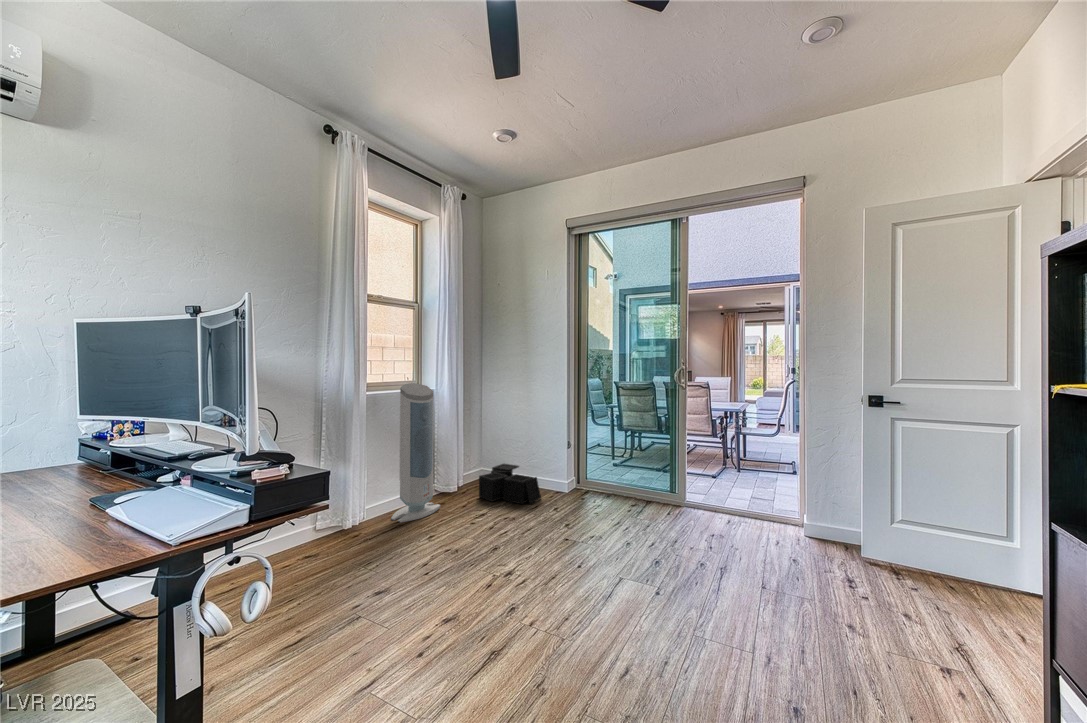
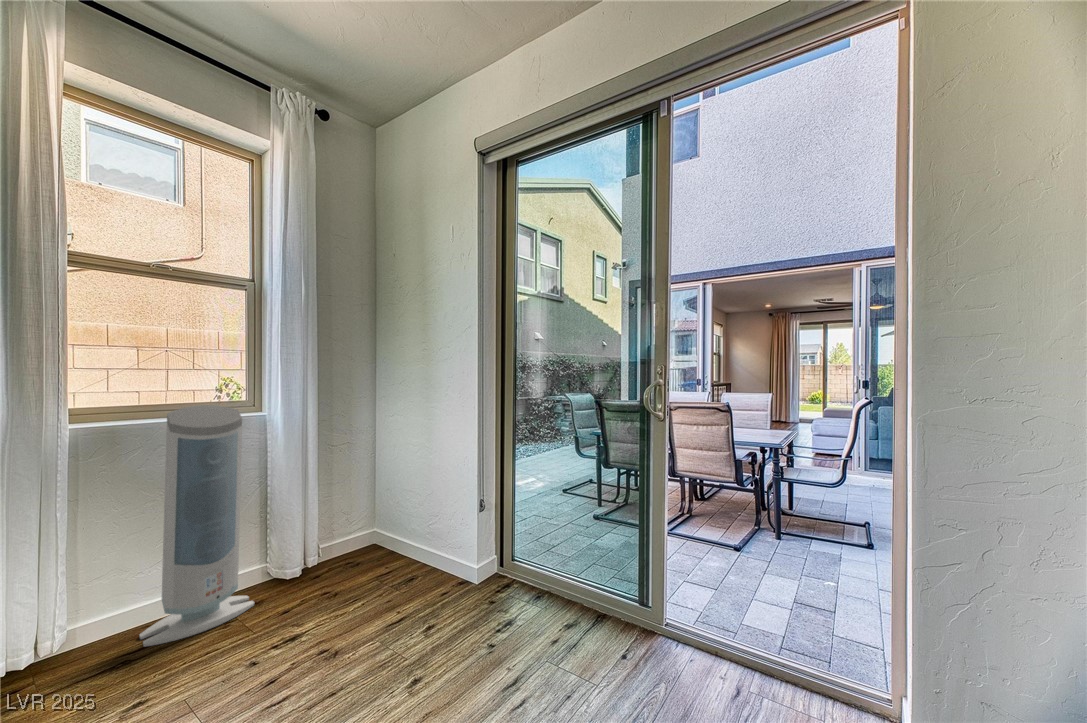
storage bin: present [479,464,541,504] -> none [334,524,428,611]

